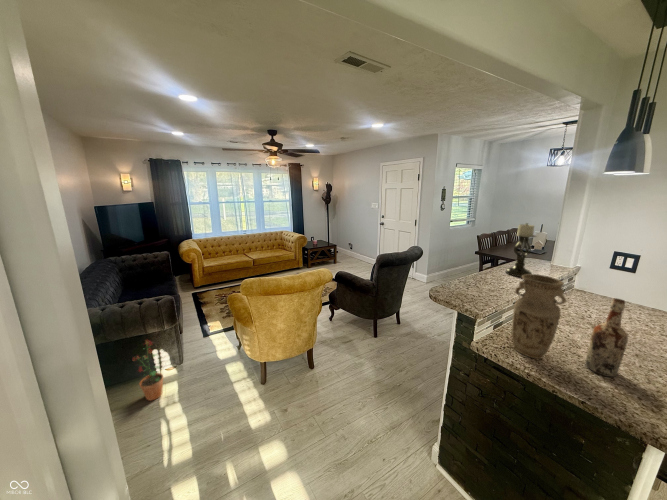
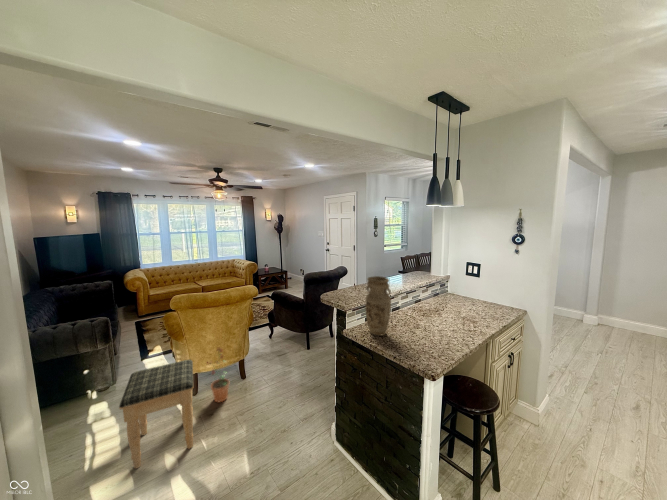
candle holder: present [505,223,536,277] -> none [391,243,408,284]
wine bottle: present [585,298,628,377] -> none [409,288,426,341]
potted plant: present [133,340,163,400] -> present [207,348,229,402]
footstool: none [194,351,272,474] -> present [119,360,193,468]

